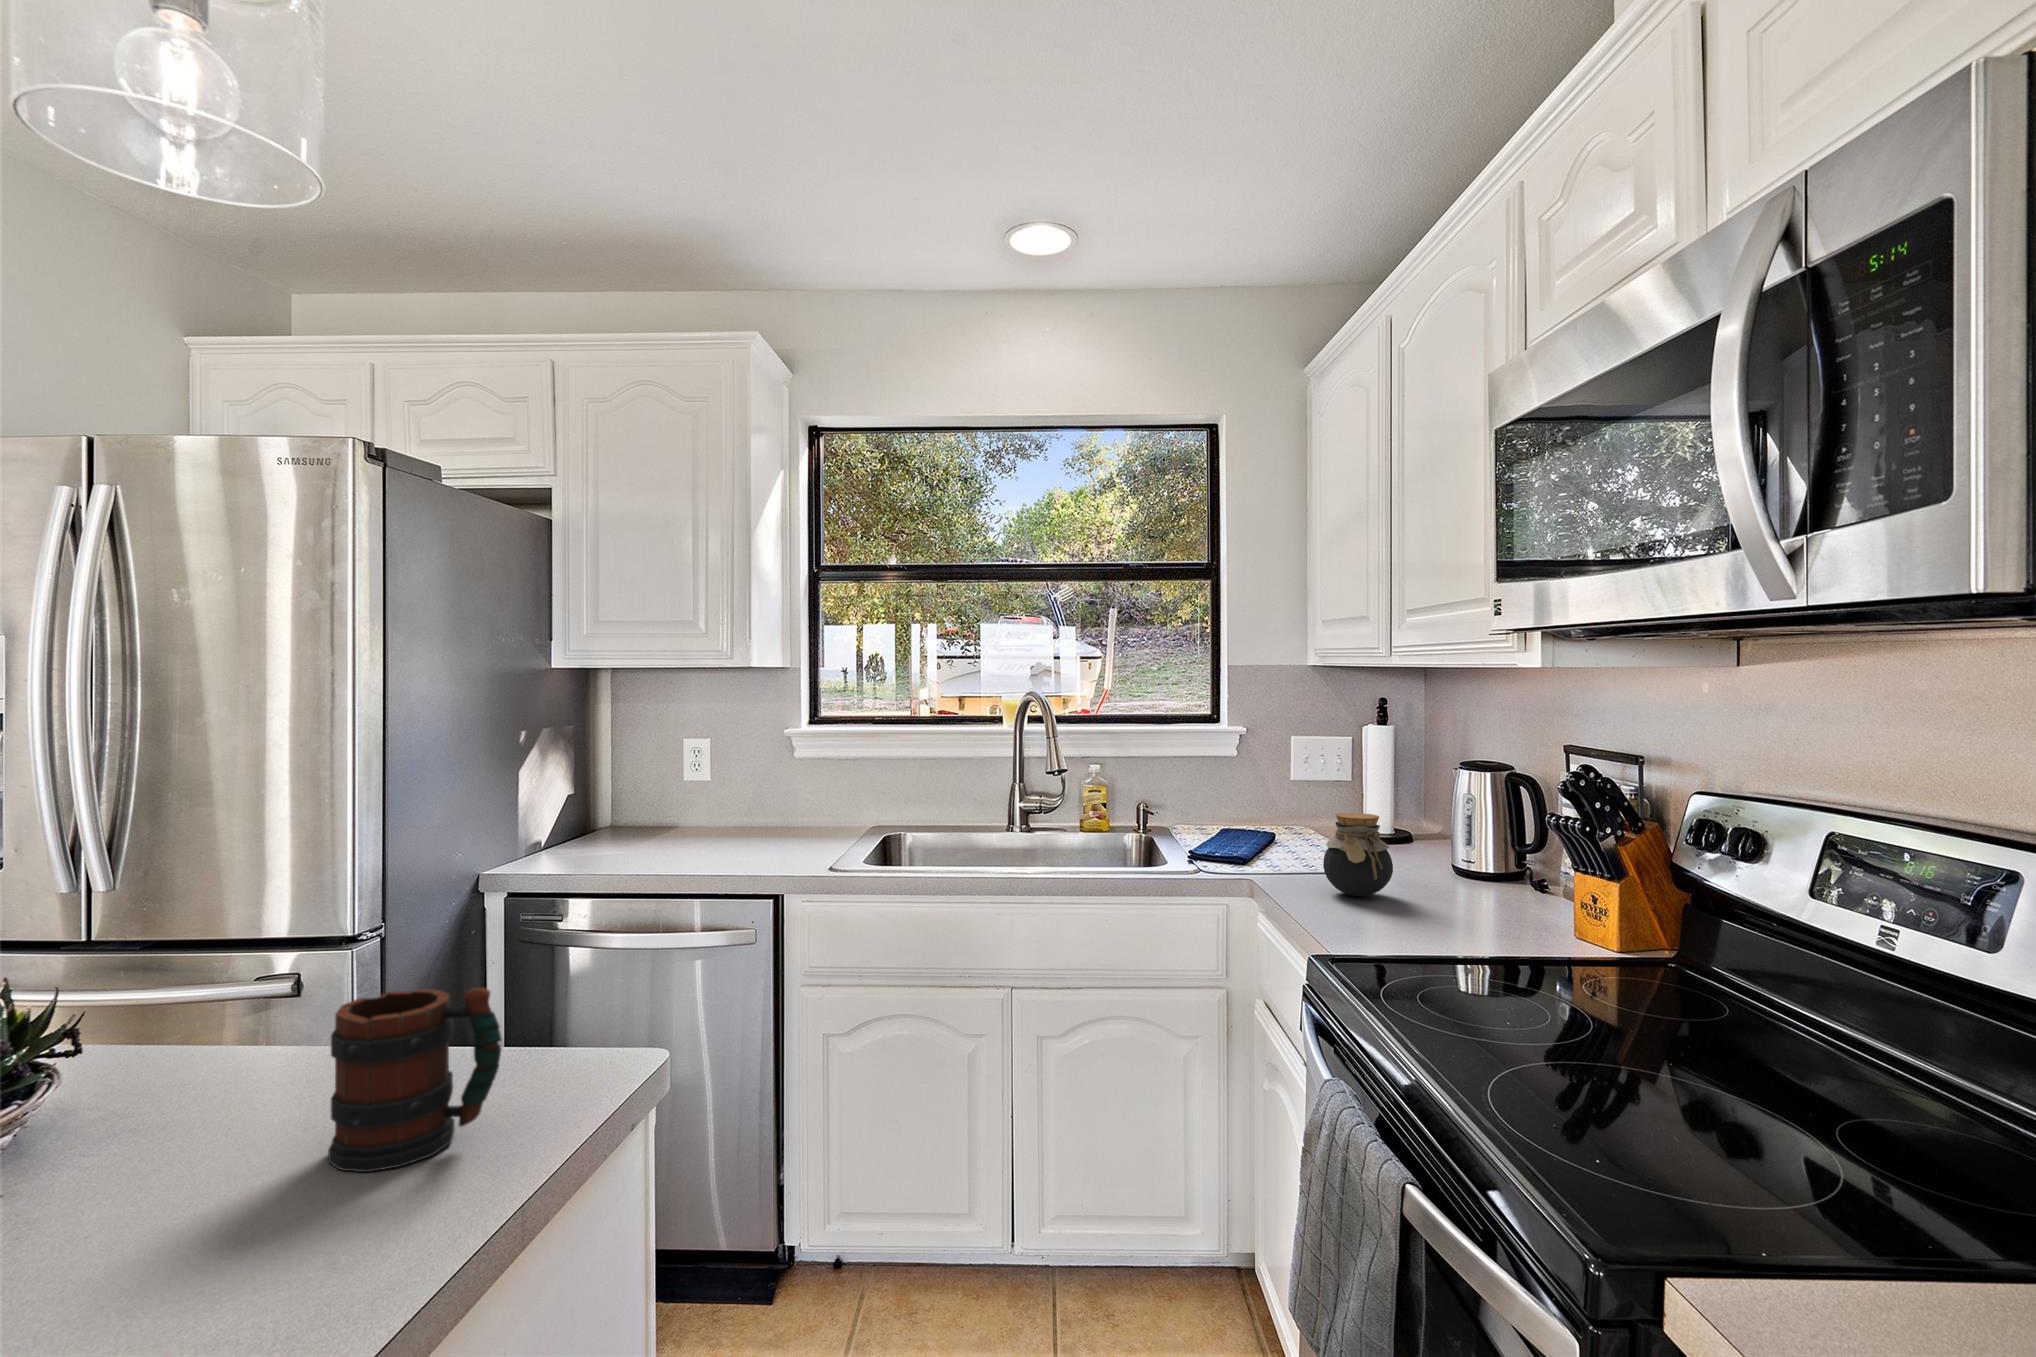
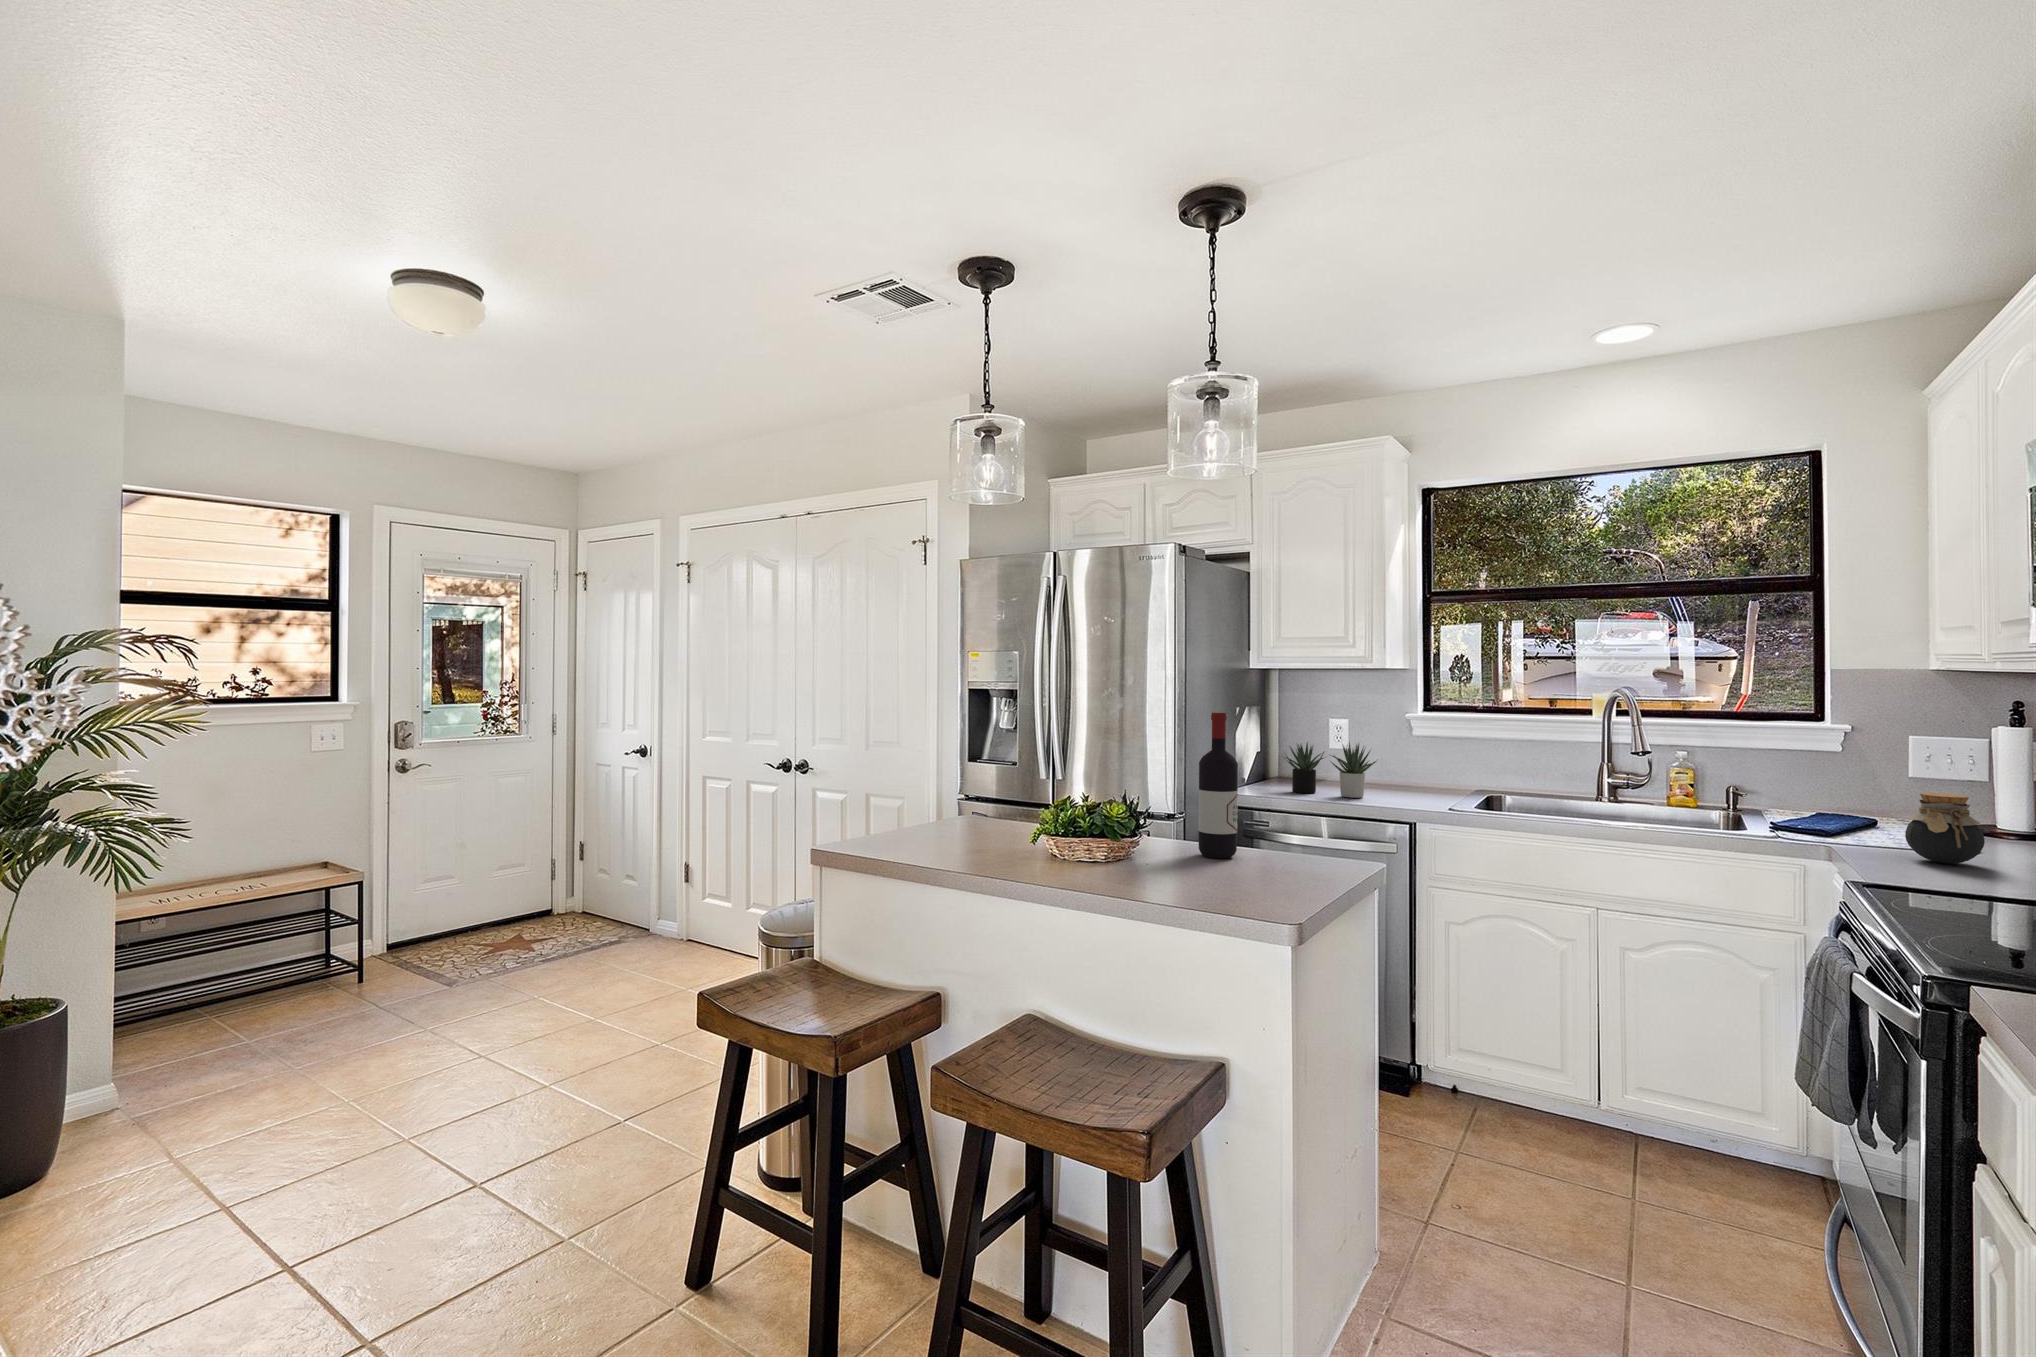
succulent plant: none [597,773,740,859] -> present [1284,742,1376,798]
wine bottle: none [226,774,334,1117] -> present [1198,712,1238,858]
mug: present [328,988,501,1172] -> none [1254,807,1325,877]

